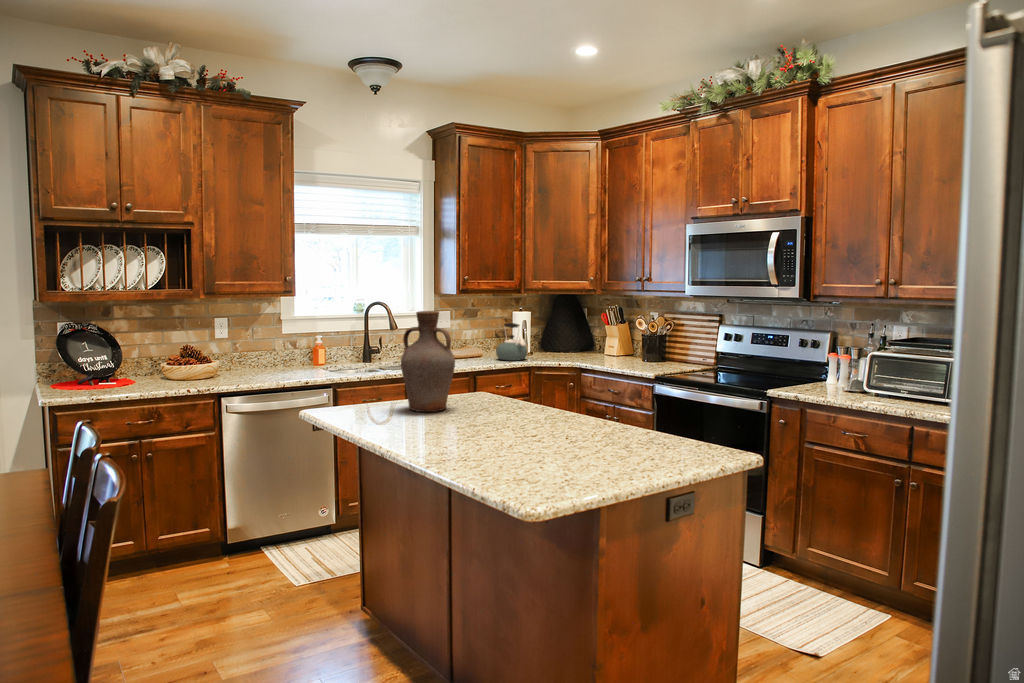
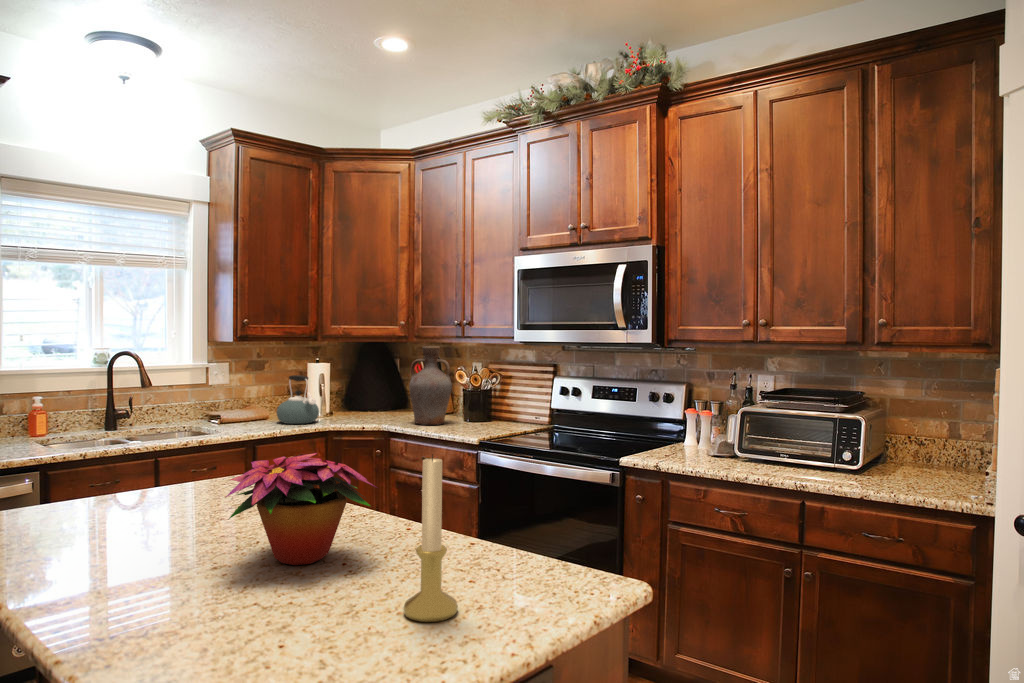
vase: present [401,311,455,412] -> present [409,346,452,425]
flower arrangement: none [503,372,593,436] -> present [226,453,376,565]
candle holder: none [608,372,637,461] -> present [404,454,458,622]

